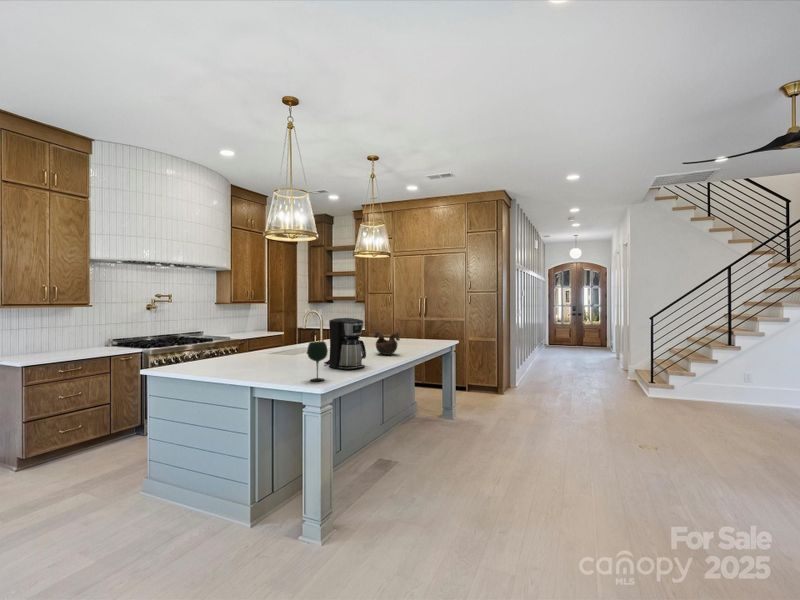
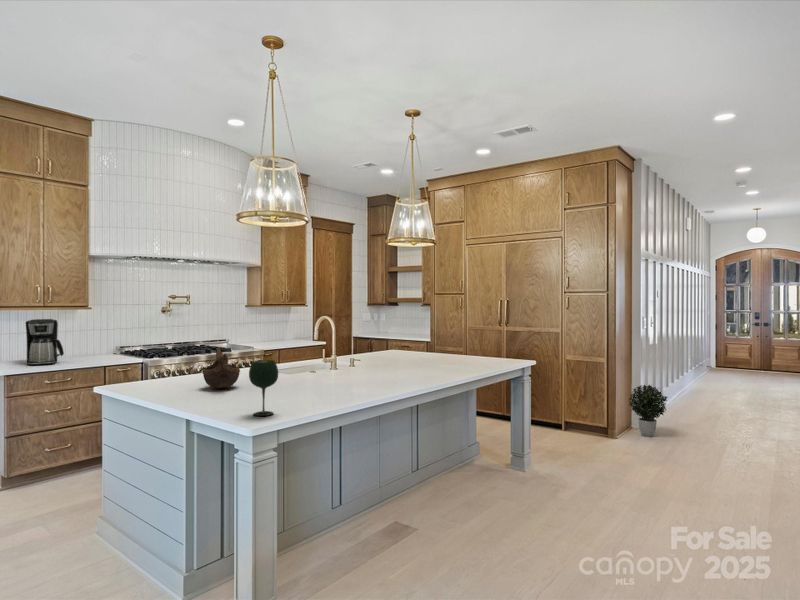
coffee maker: present [324,318,366,370] -> present [26,319,64,365]
decorative bowl: present [374,331,400,355] -> present [203,348,240,388]
potted plant: none [510,357,536,393] -> present [629,385,667,437]

